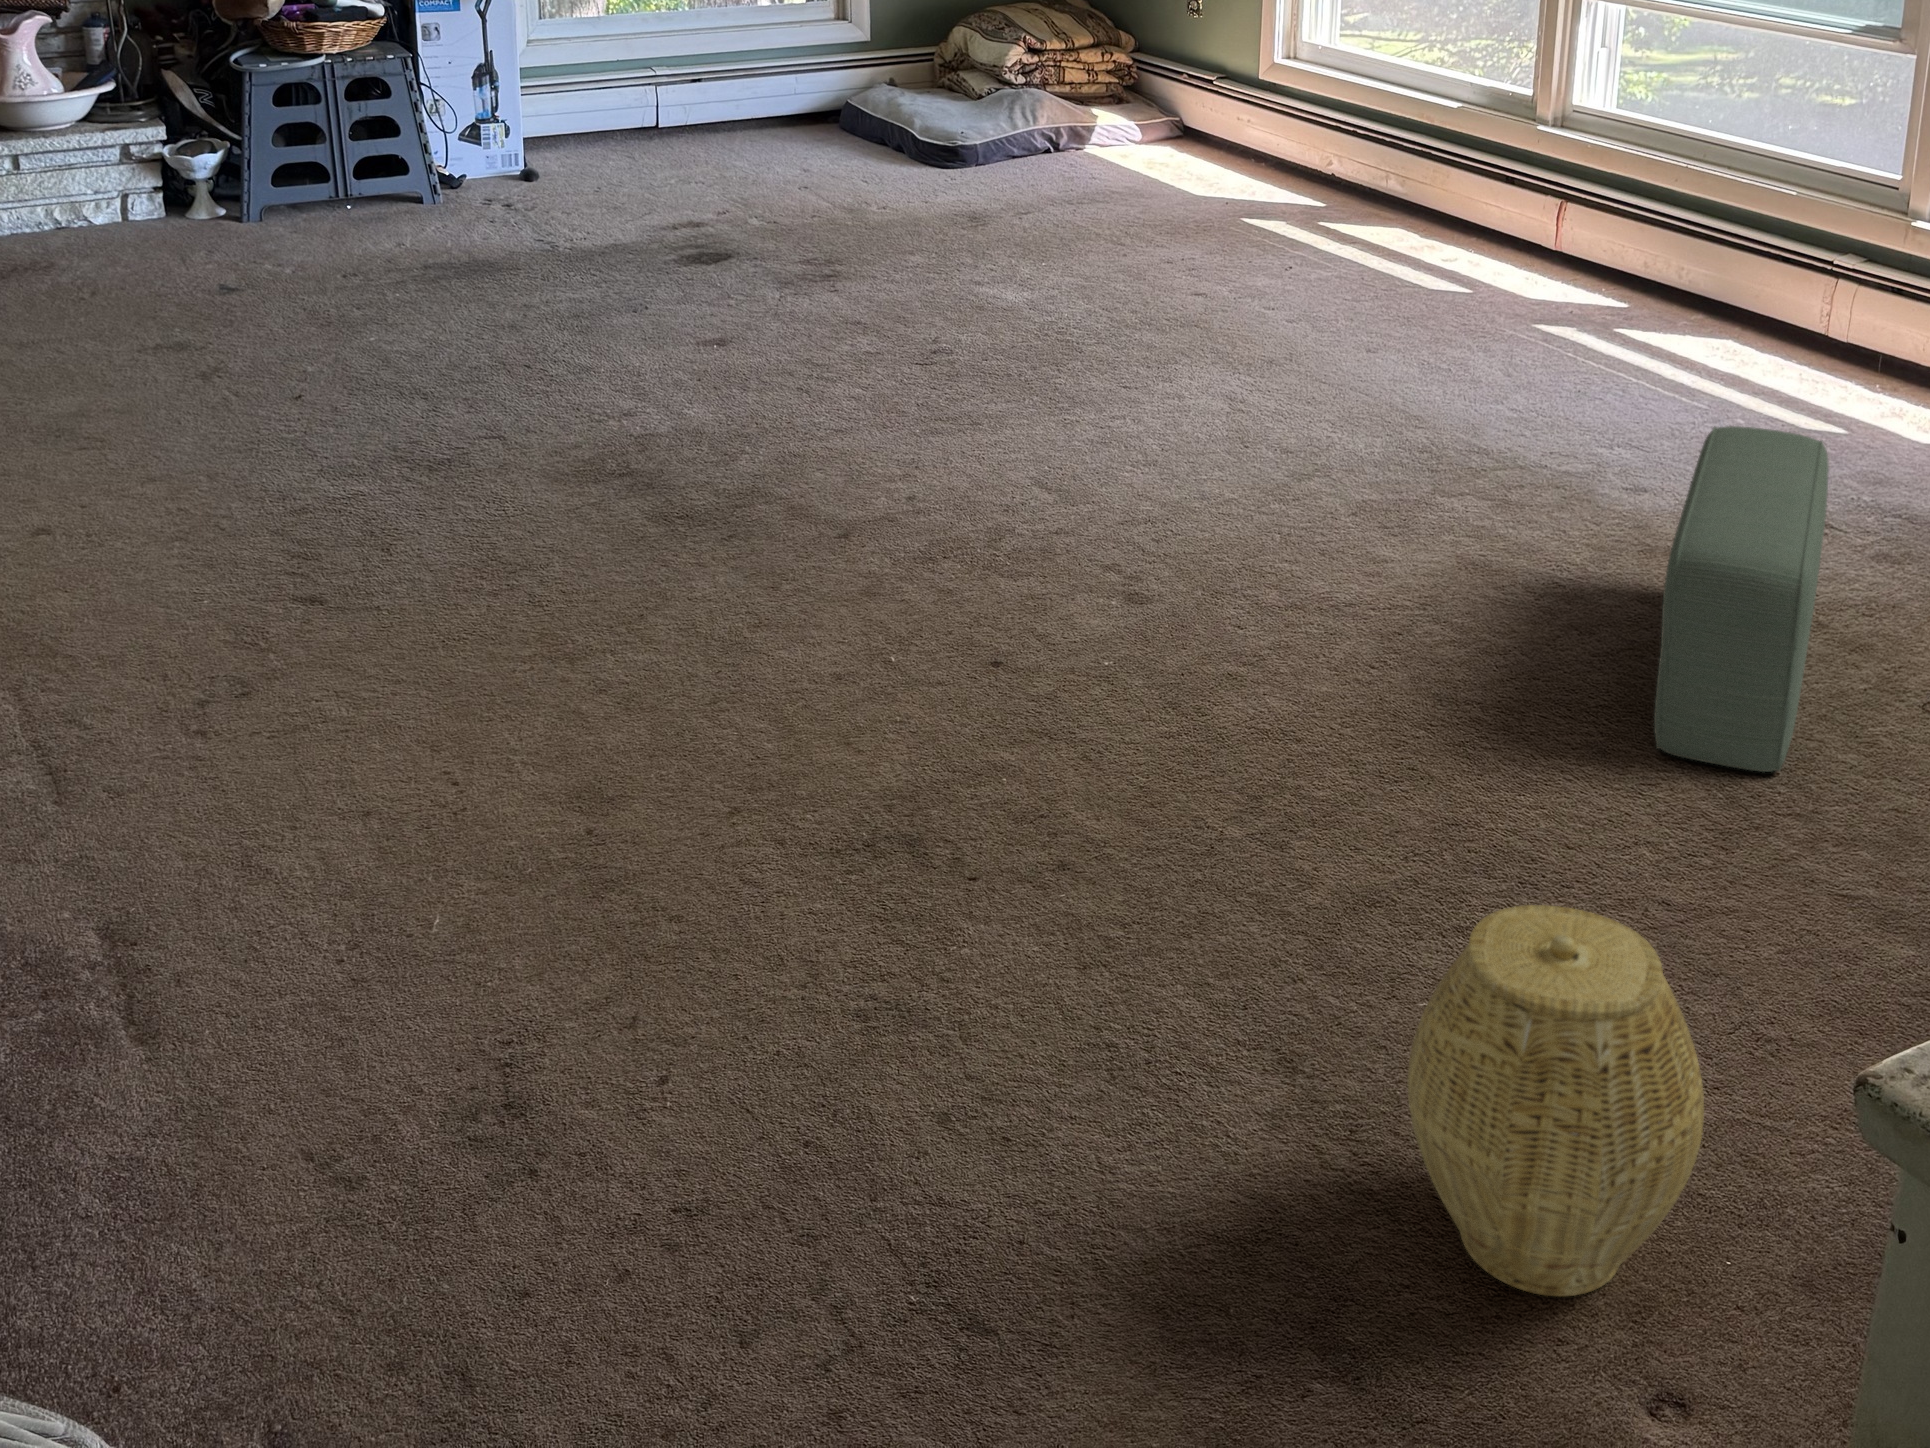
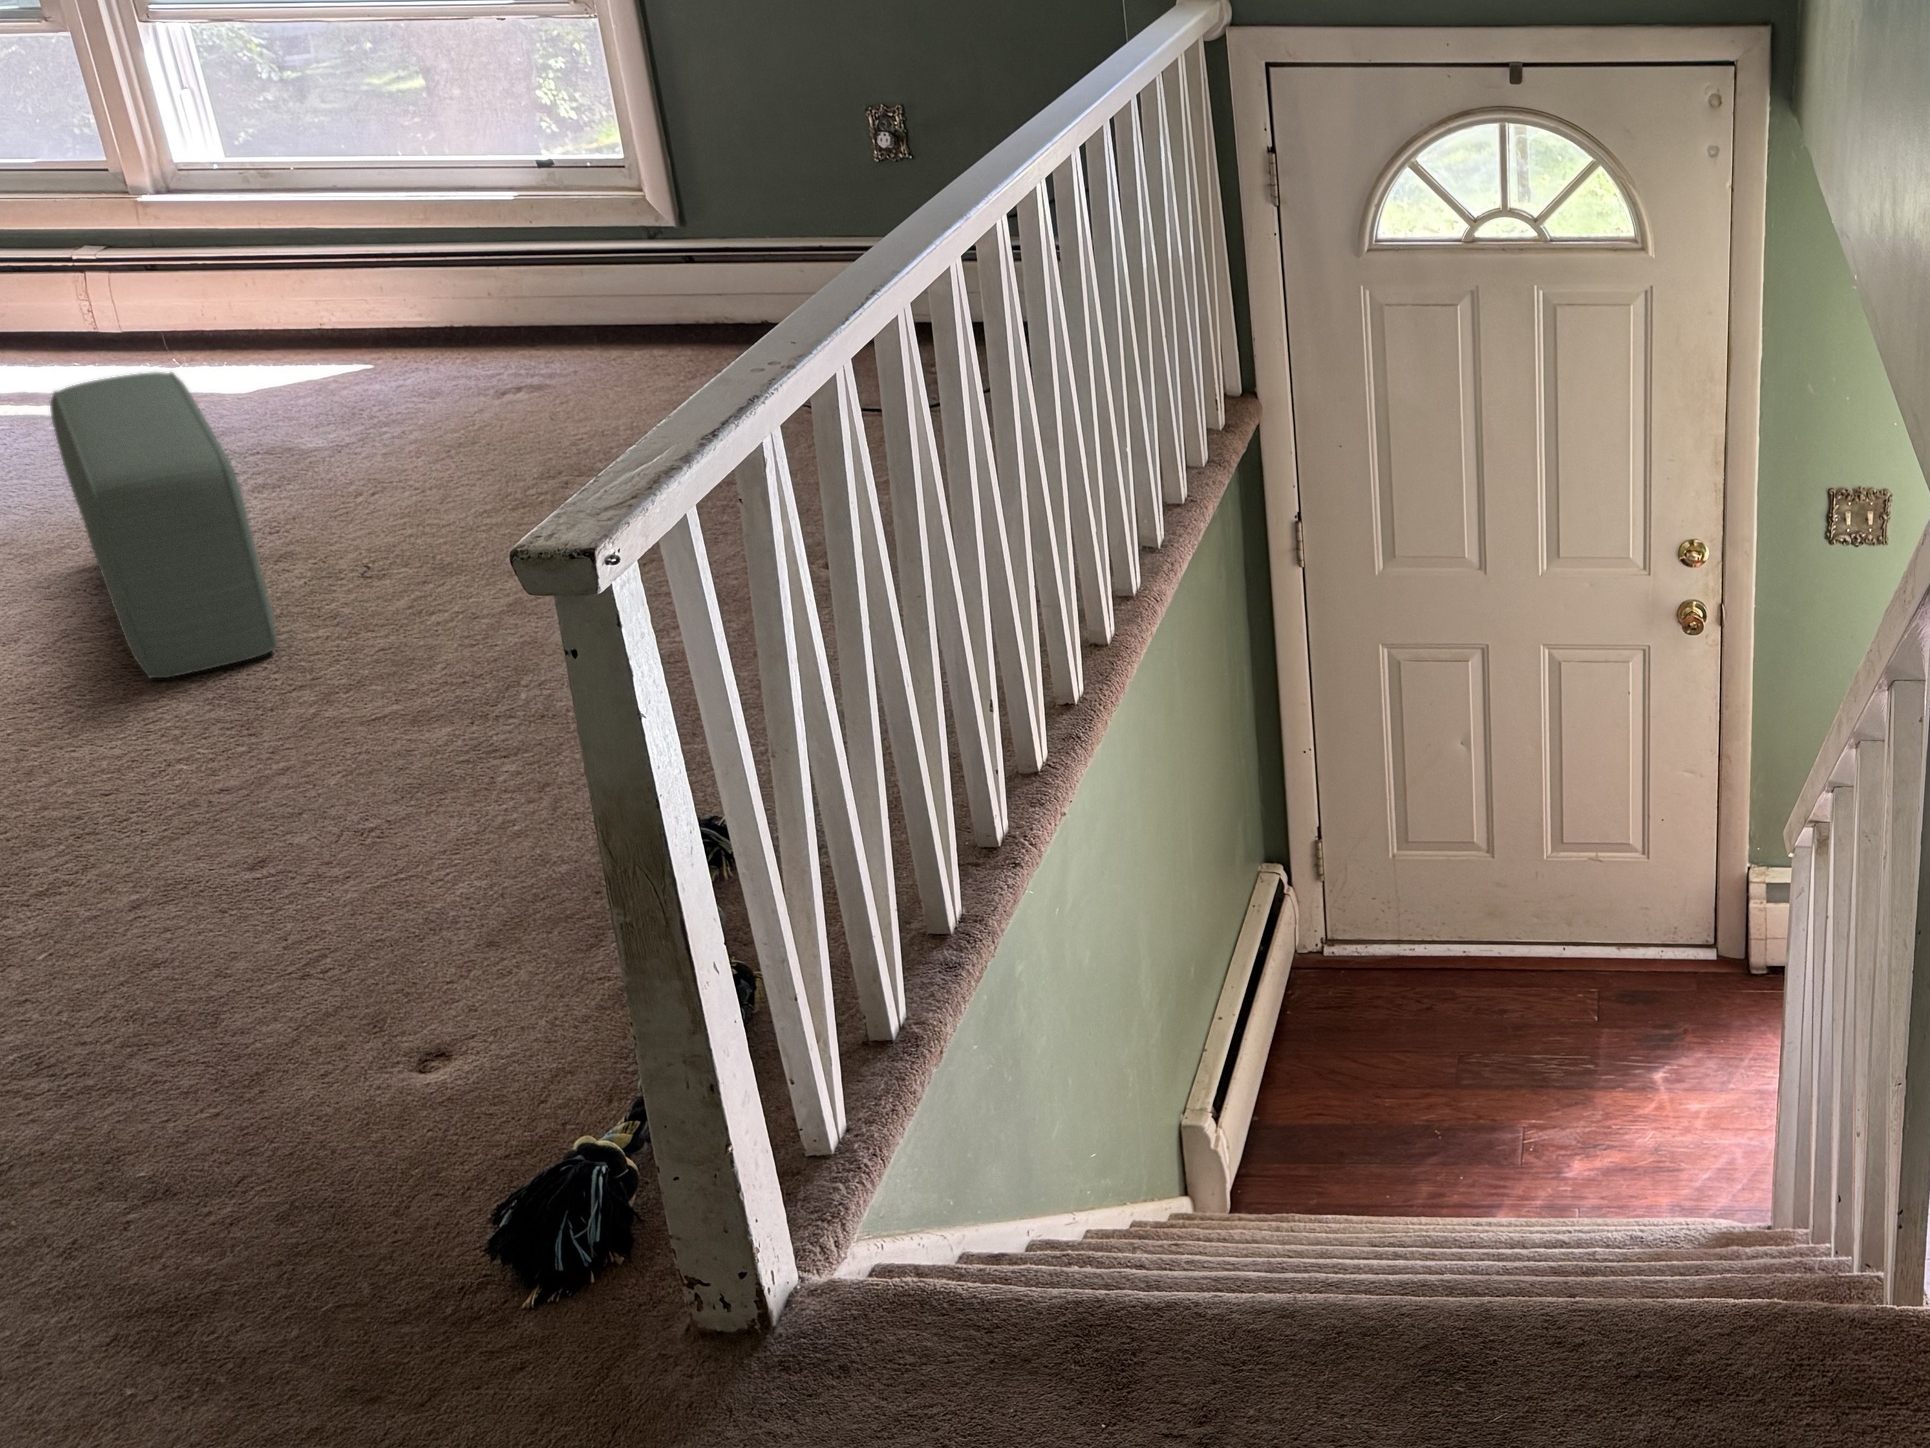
woven basket: present [1407,905,1704,1297] -> none [85,715,390,1052]

